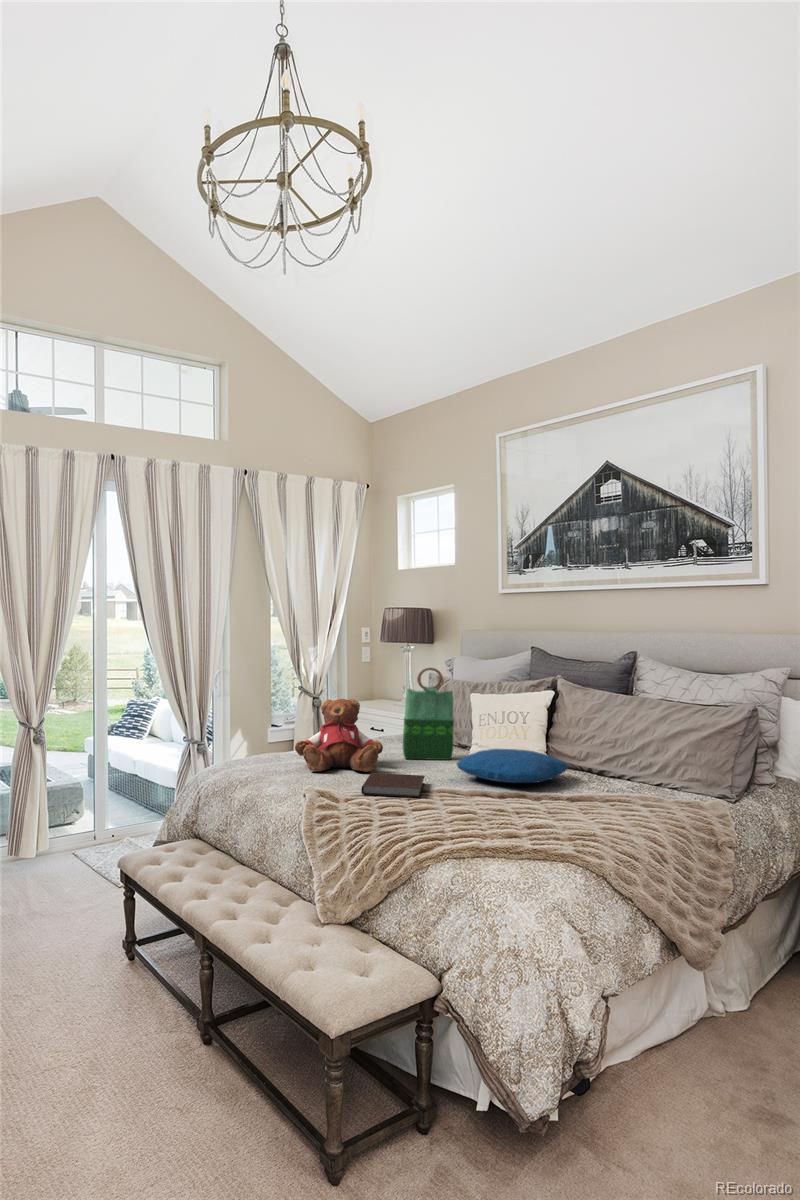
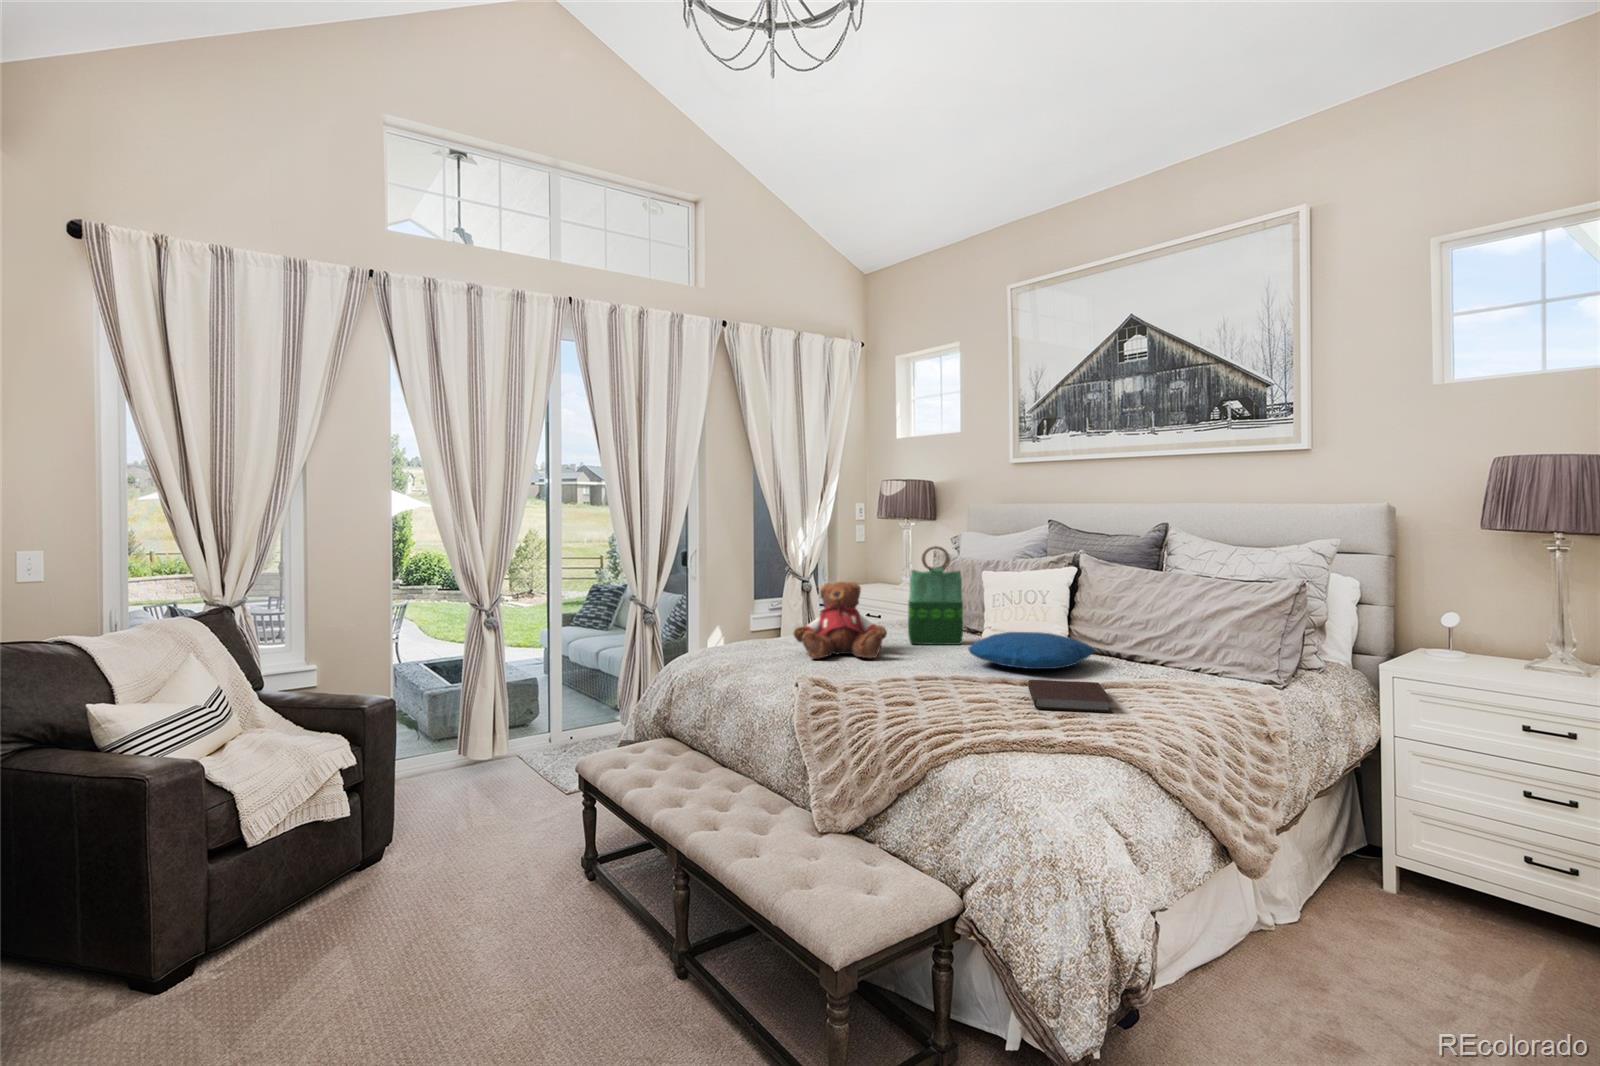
notebook: present [361,773,425,797] -> present [1028,680,1113,712]

